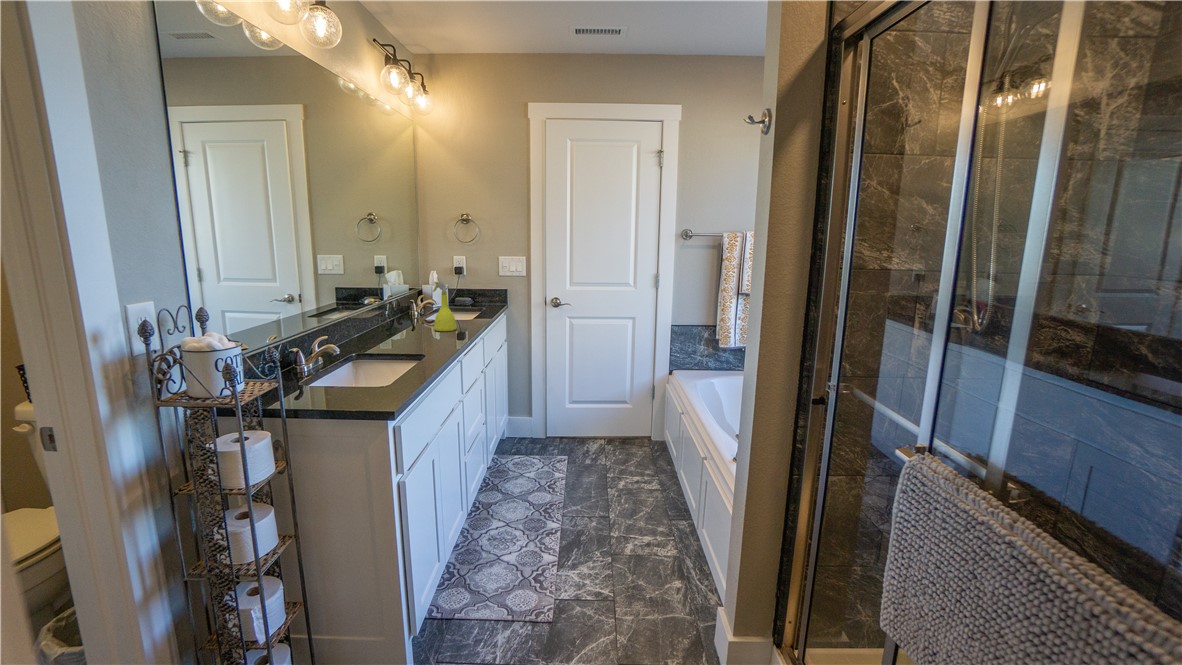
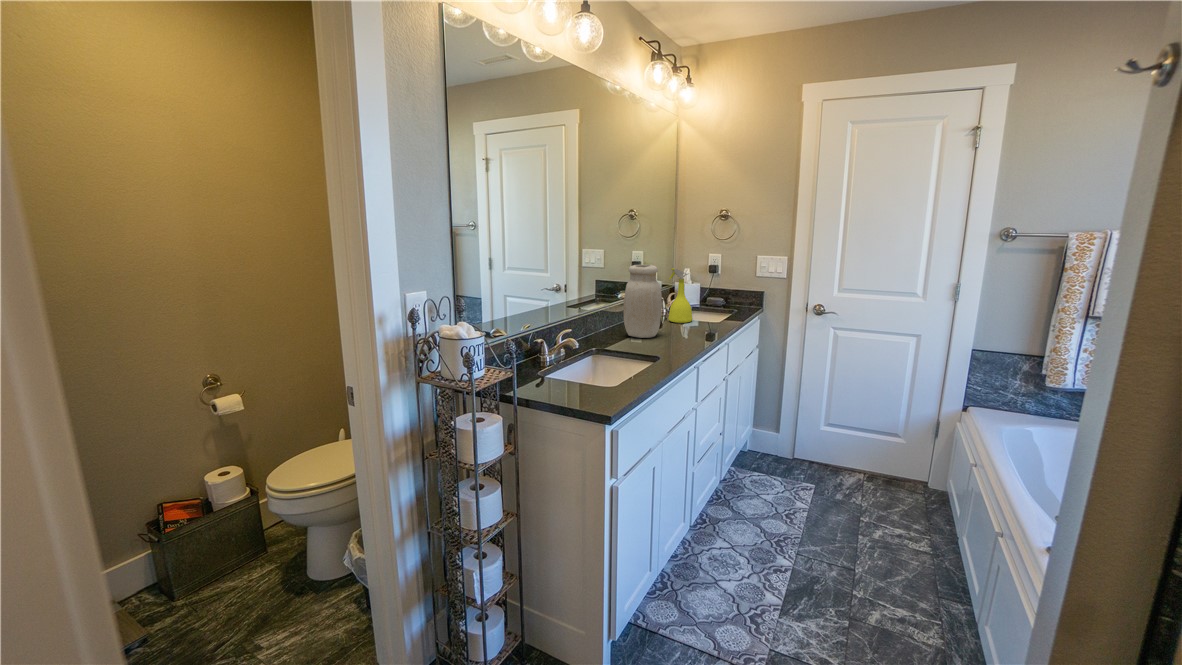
jar: none [393,277,430,345] -> present [623,265,662,338]

